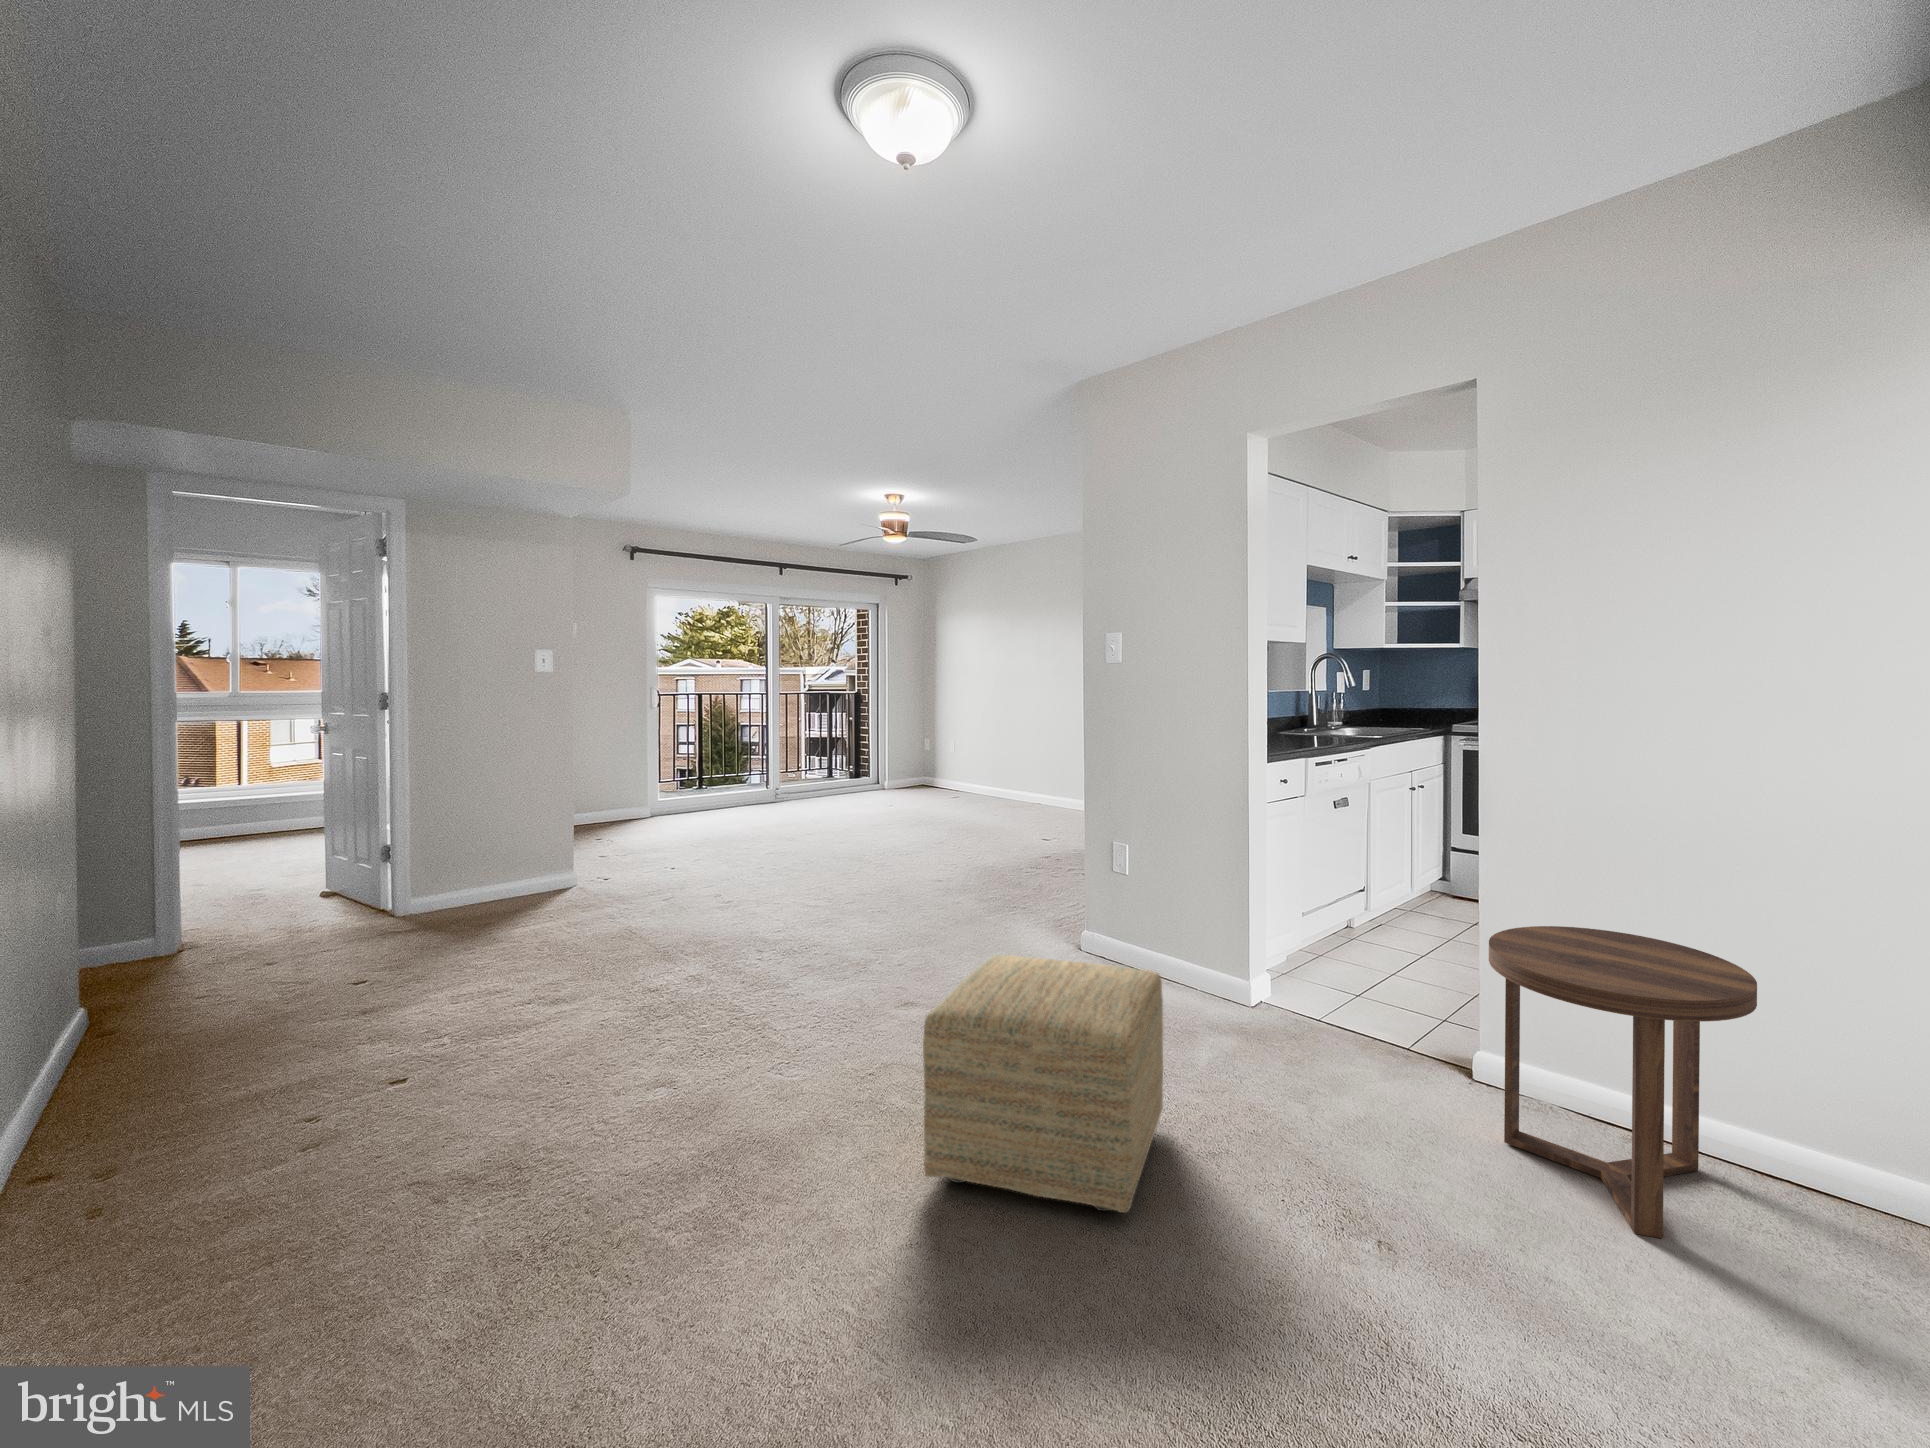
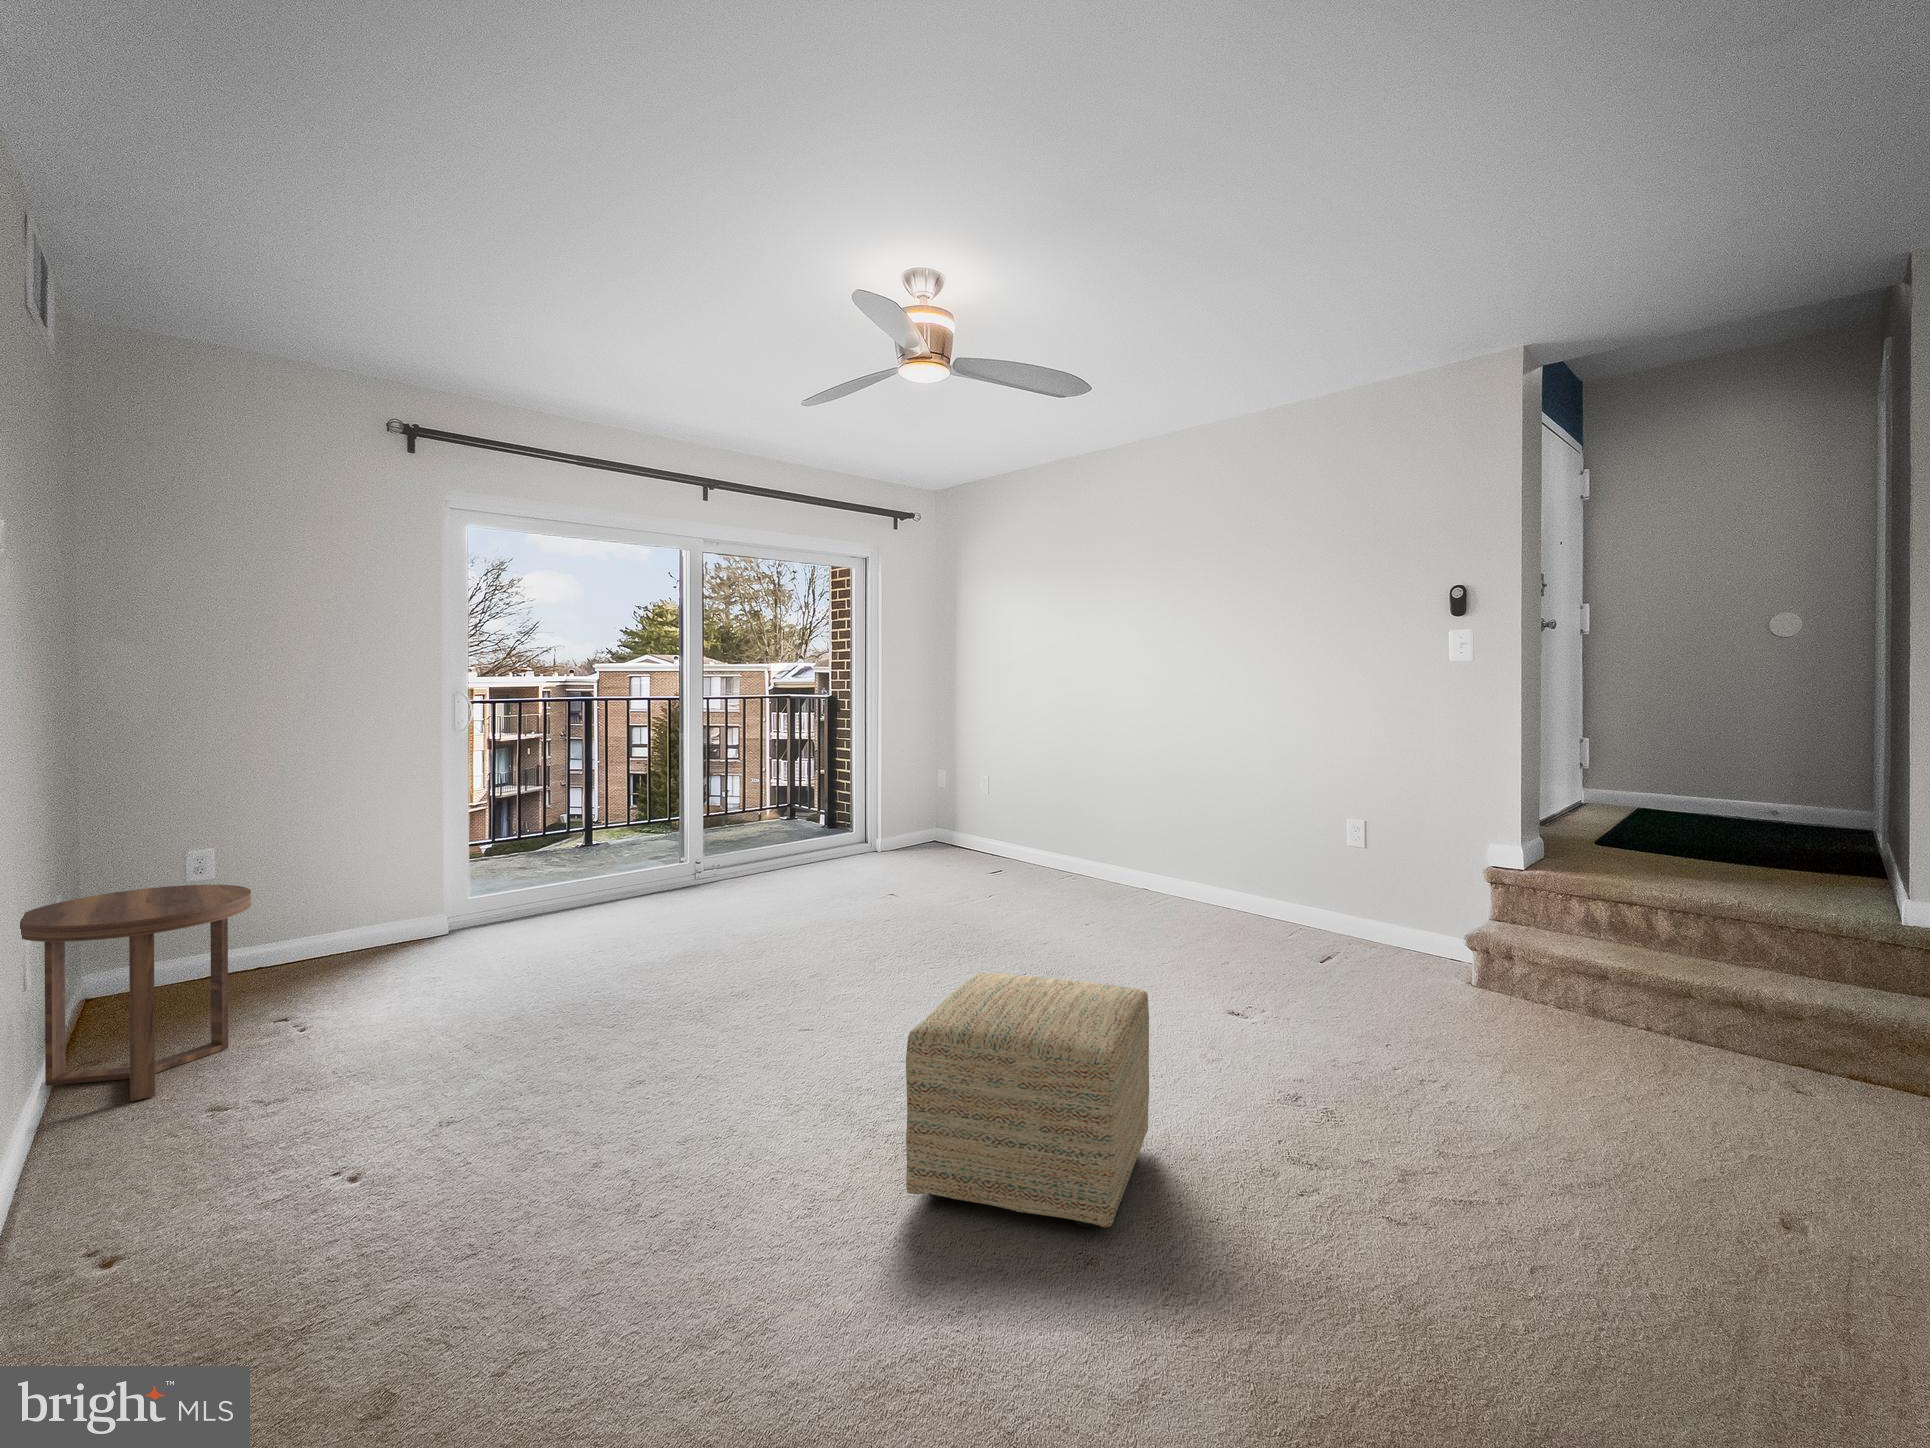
side table: present [1489,926,1757,1238] -> present [20,885,251,1102]

